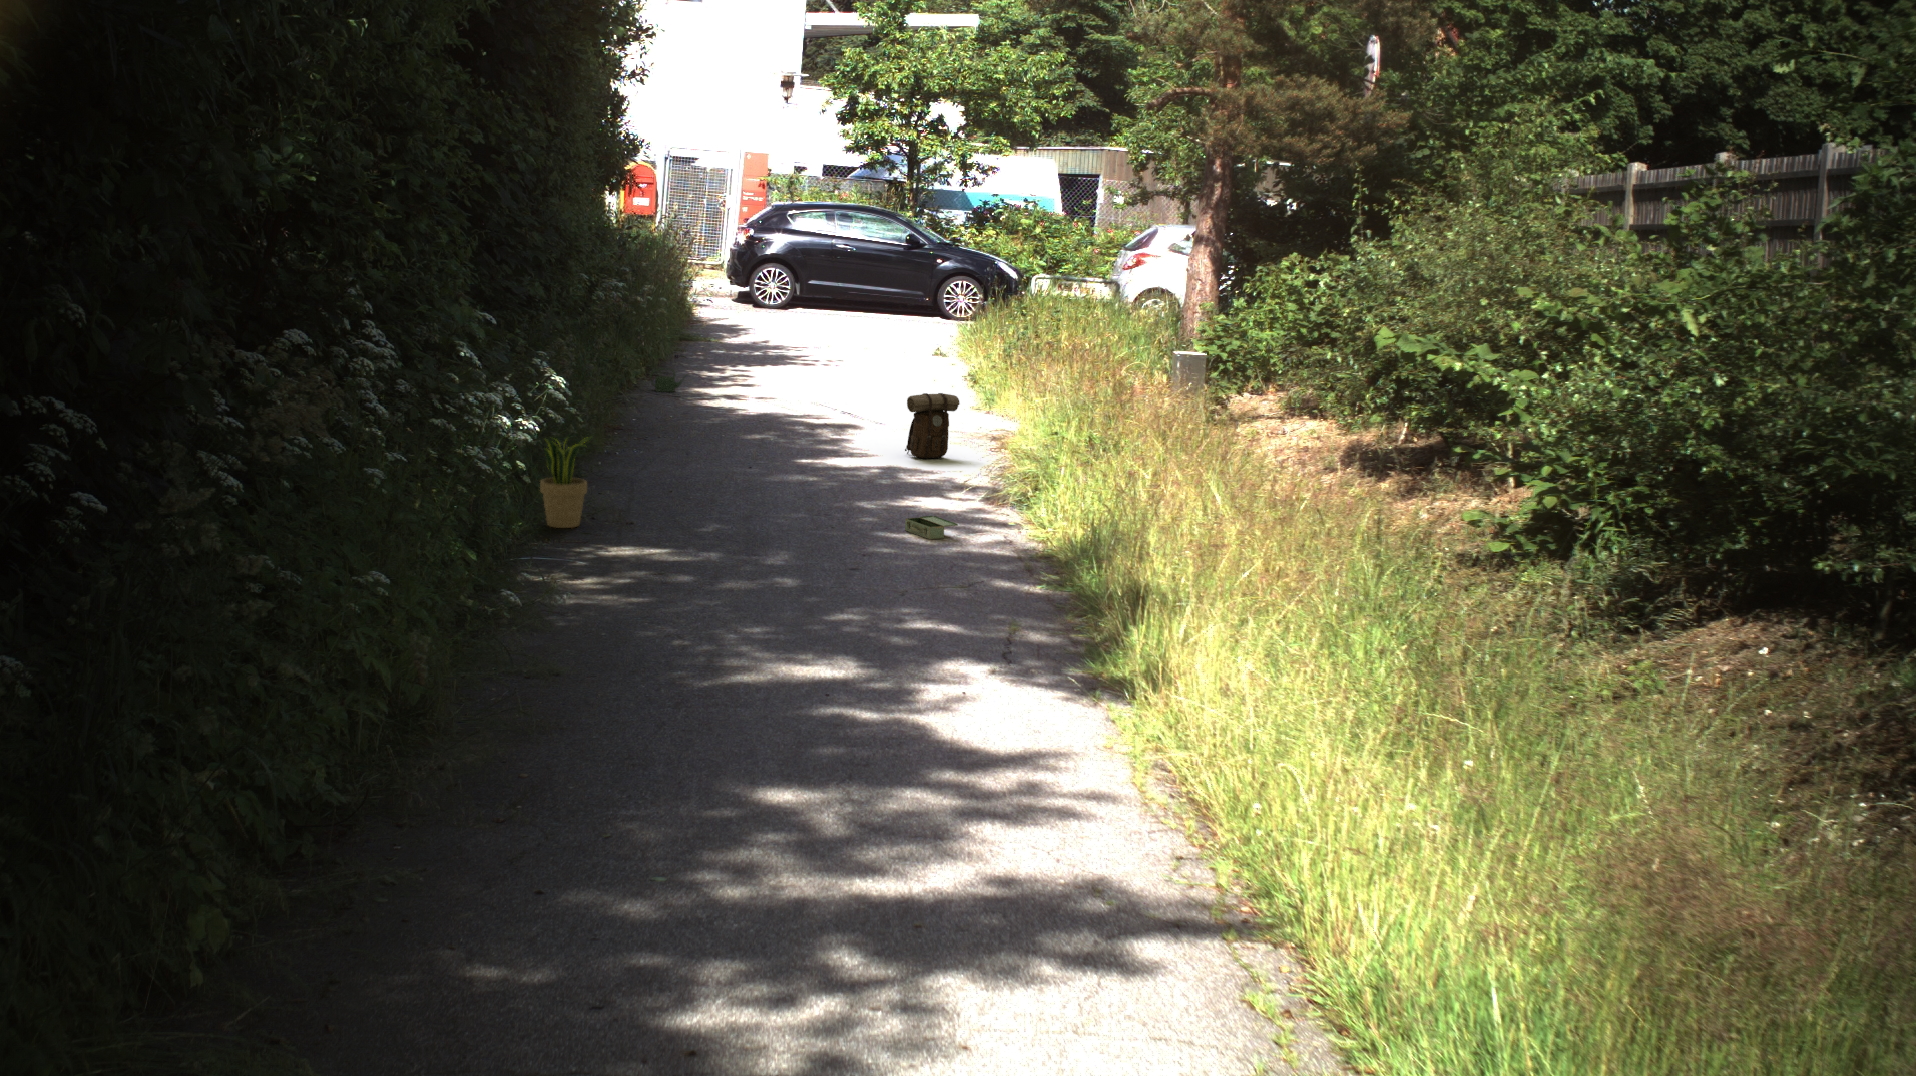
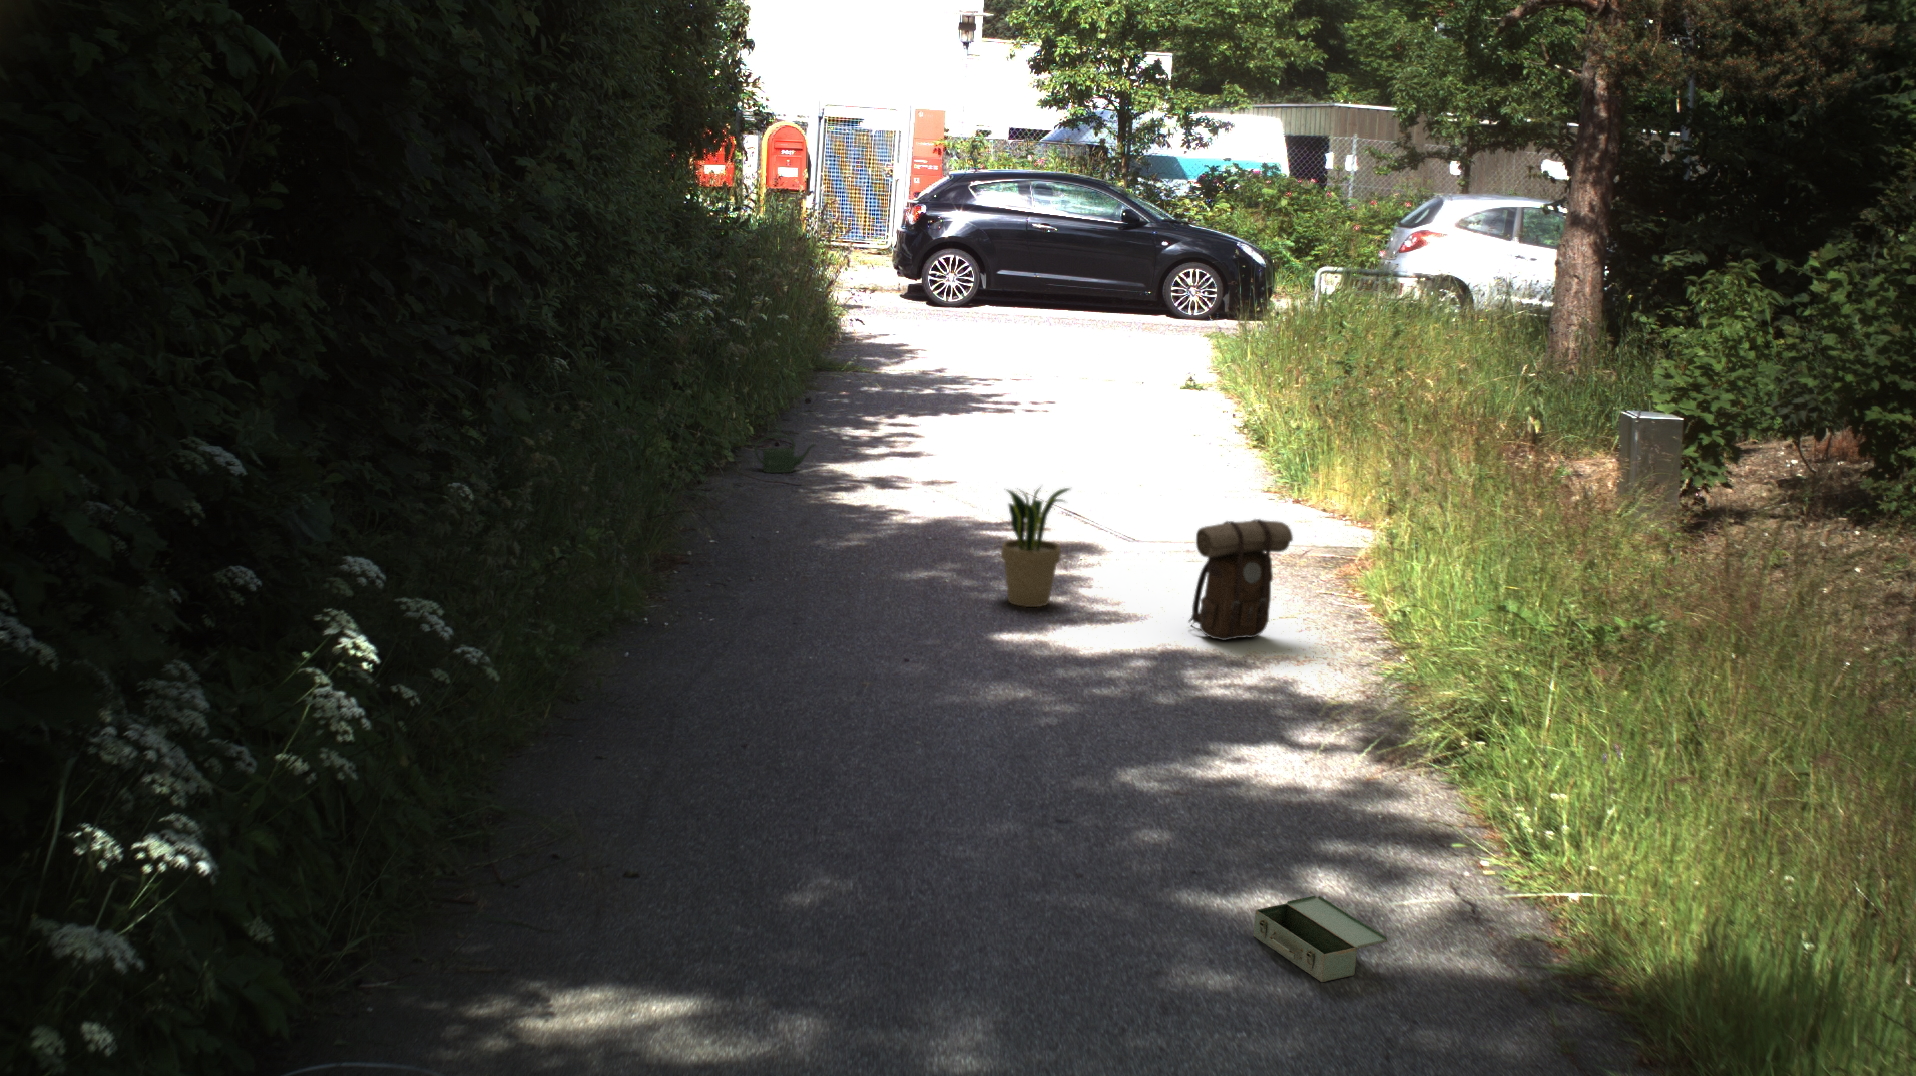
potted plant: present [540,437,591,528] -> present [1001,488,1069,607]

